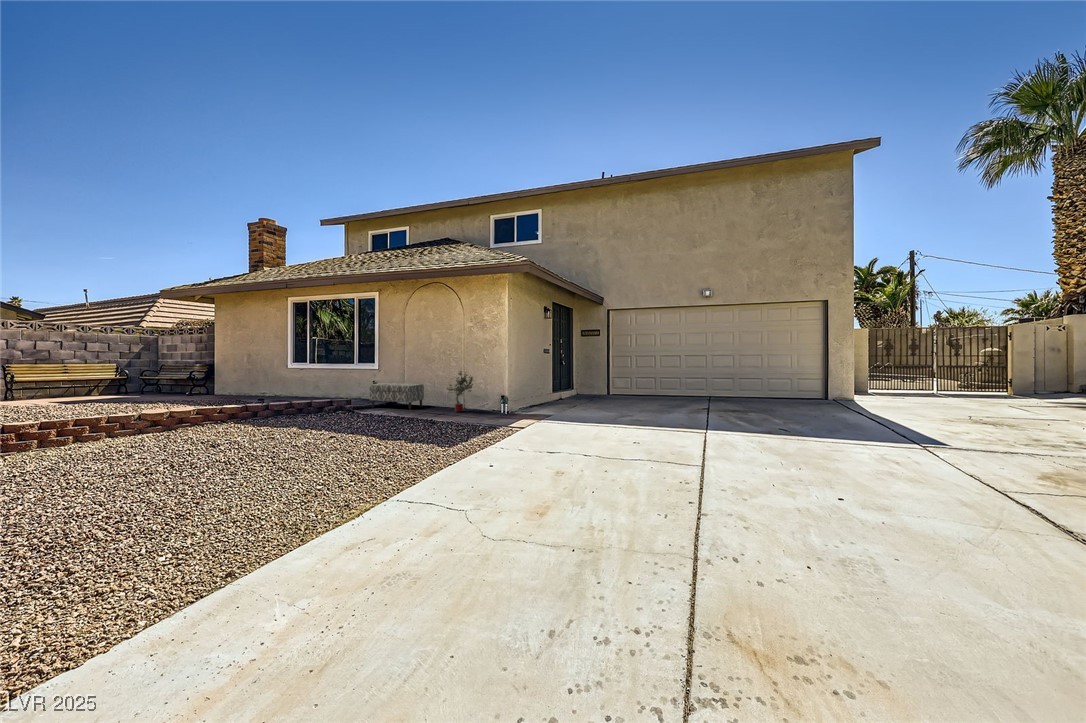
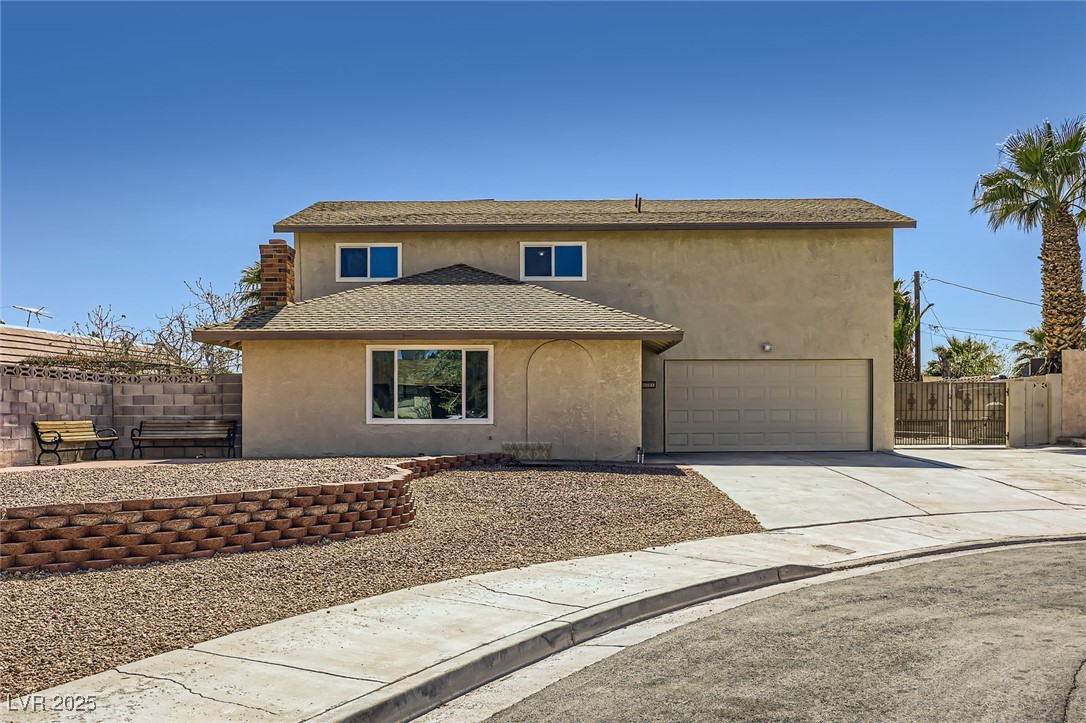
potted tree: present [447,371,473,412] -> none [587,428,619,467]

